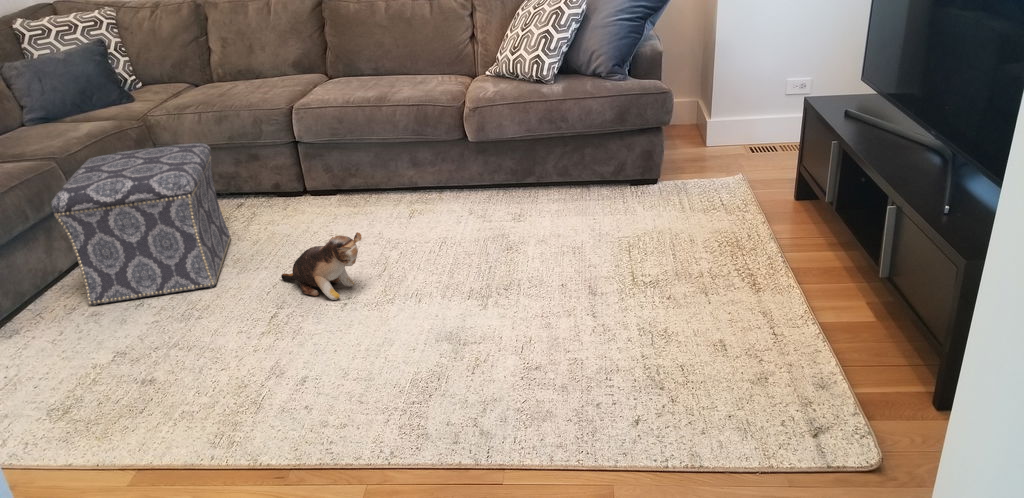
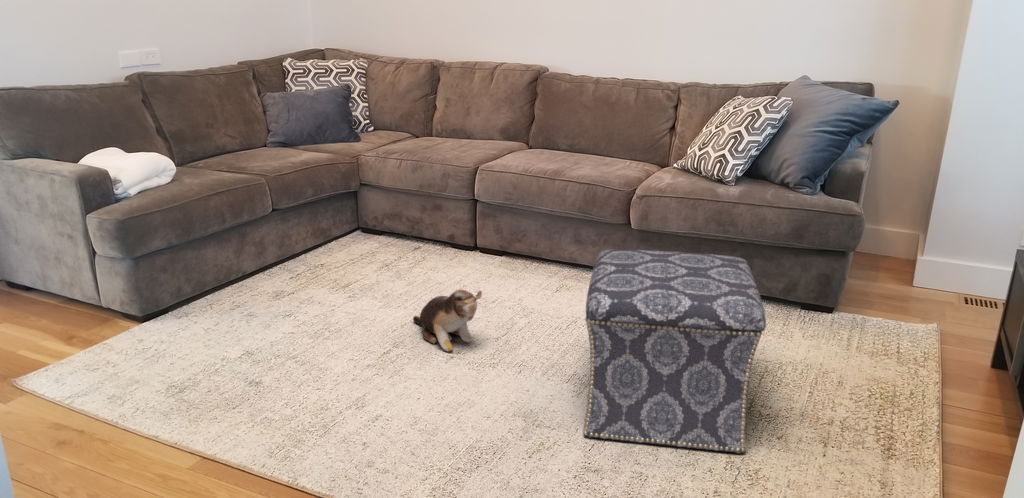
ottoman: present [51,143,231,305] -> present [583,250,766,453]

